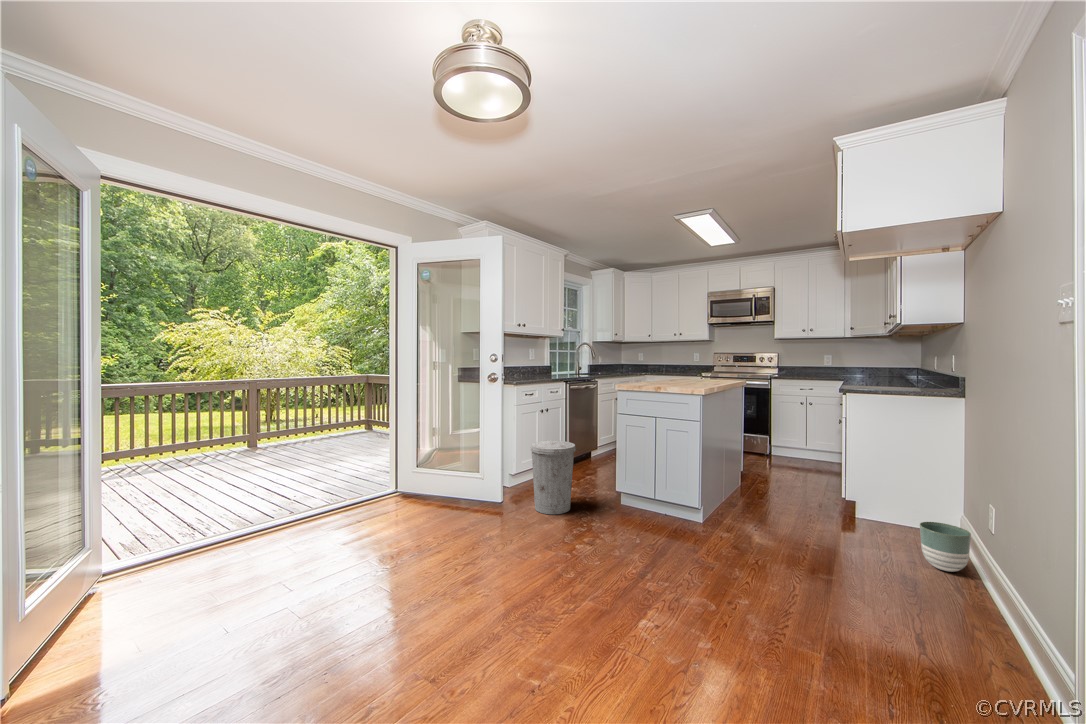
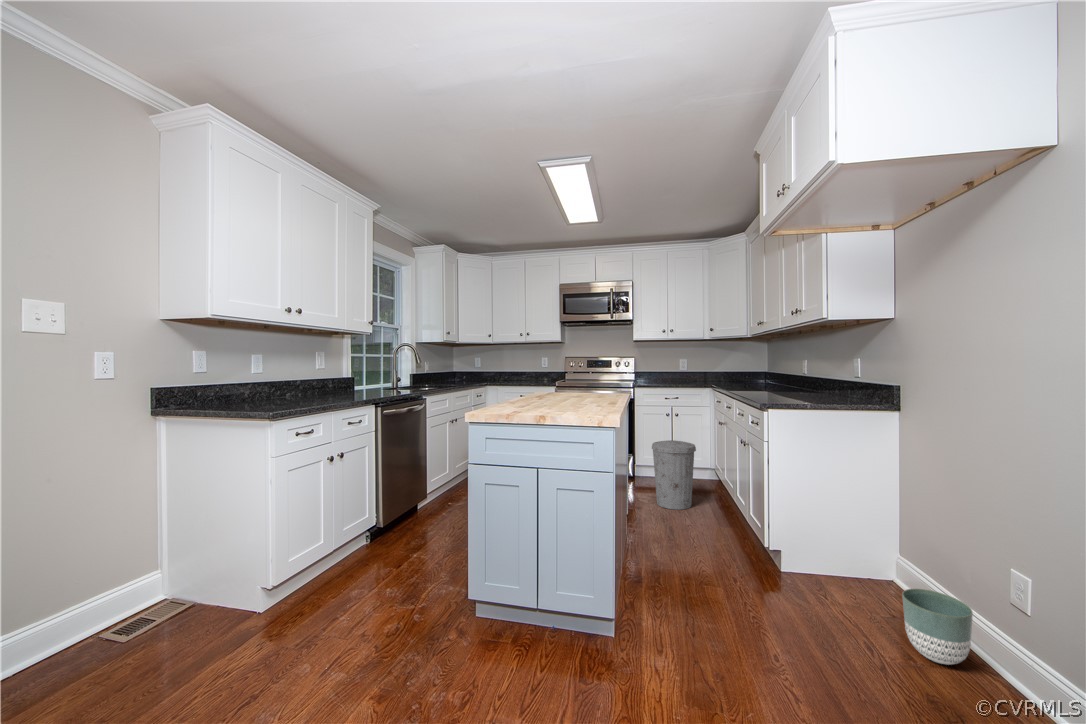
trash can: present [531,440,576,514] -> present [652,440,696,510]

